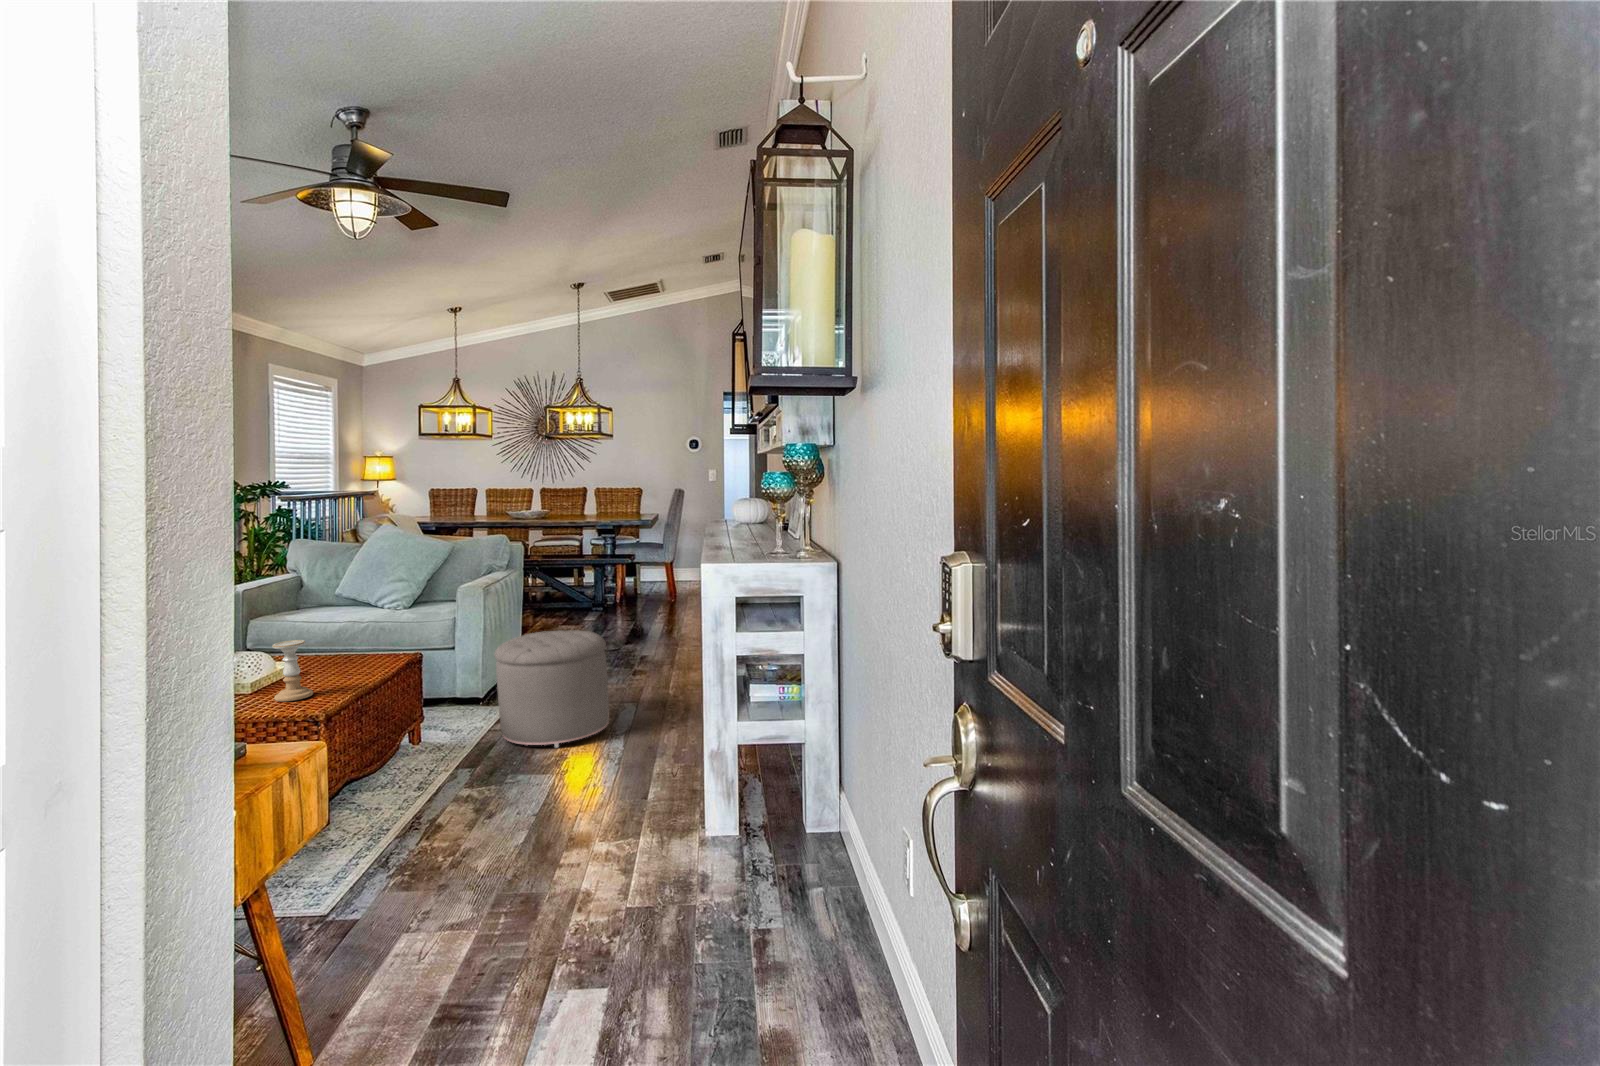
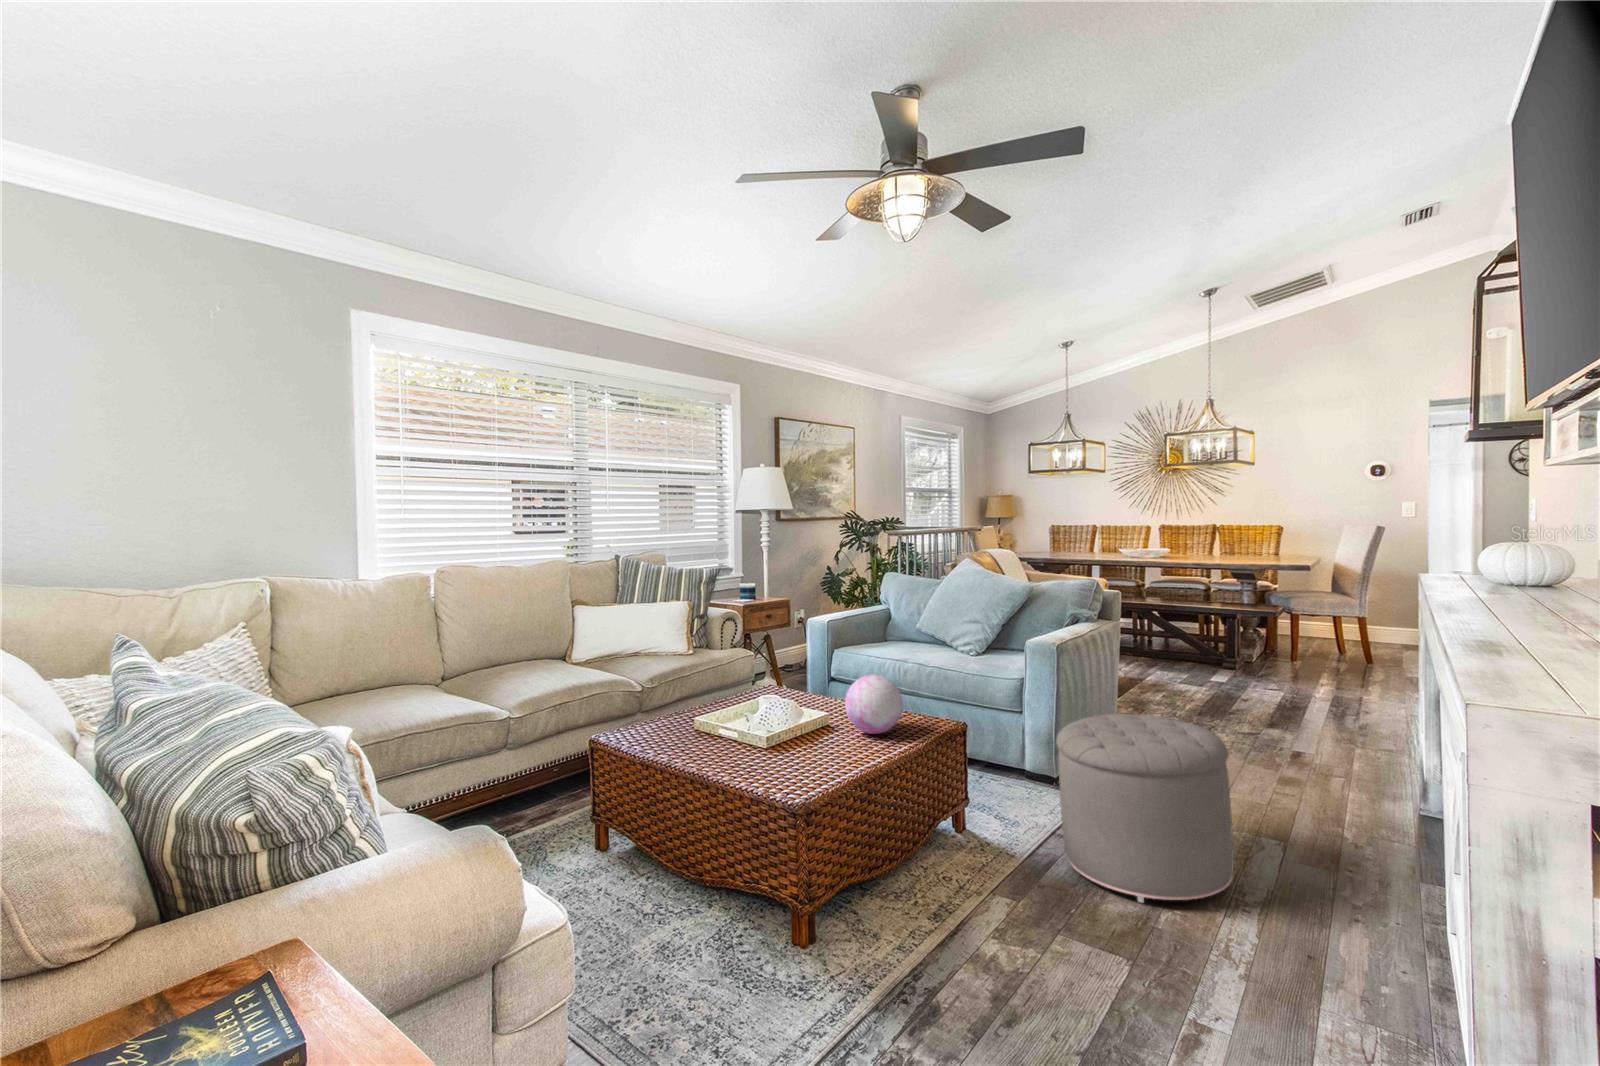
decorative orb: none [317,623,372,672] -> present [845,674,903,734]
candle holder: present [272,640,313,702] -> none [780,693,820,768]

